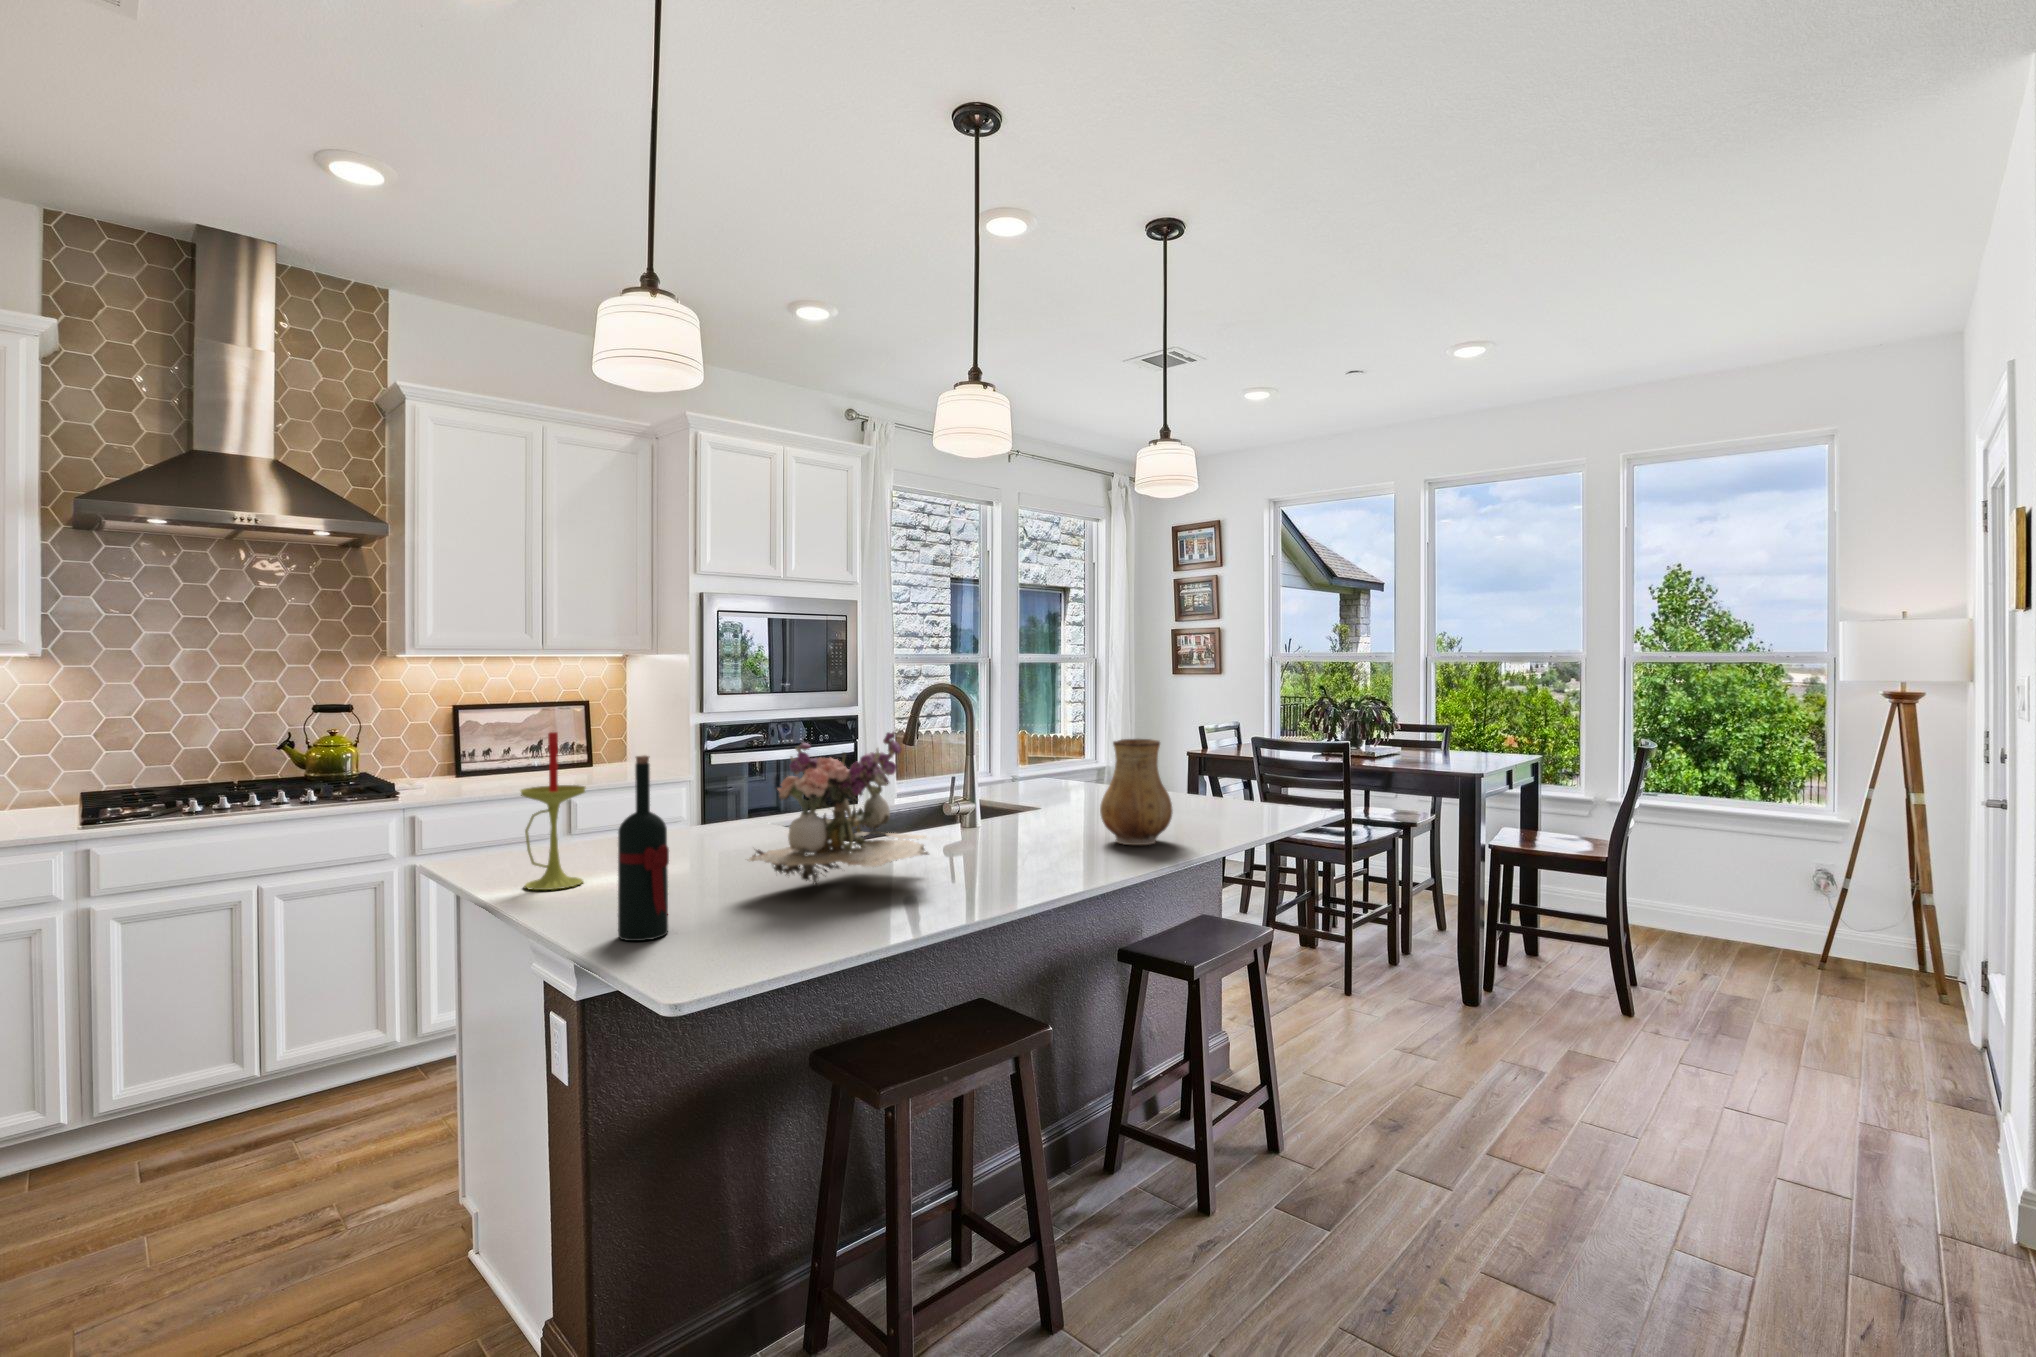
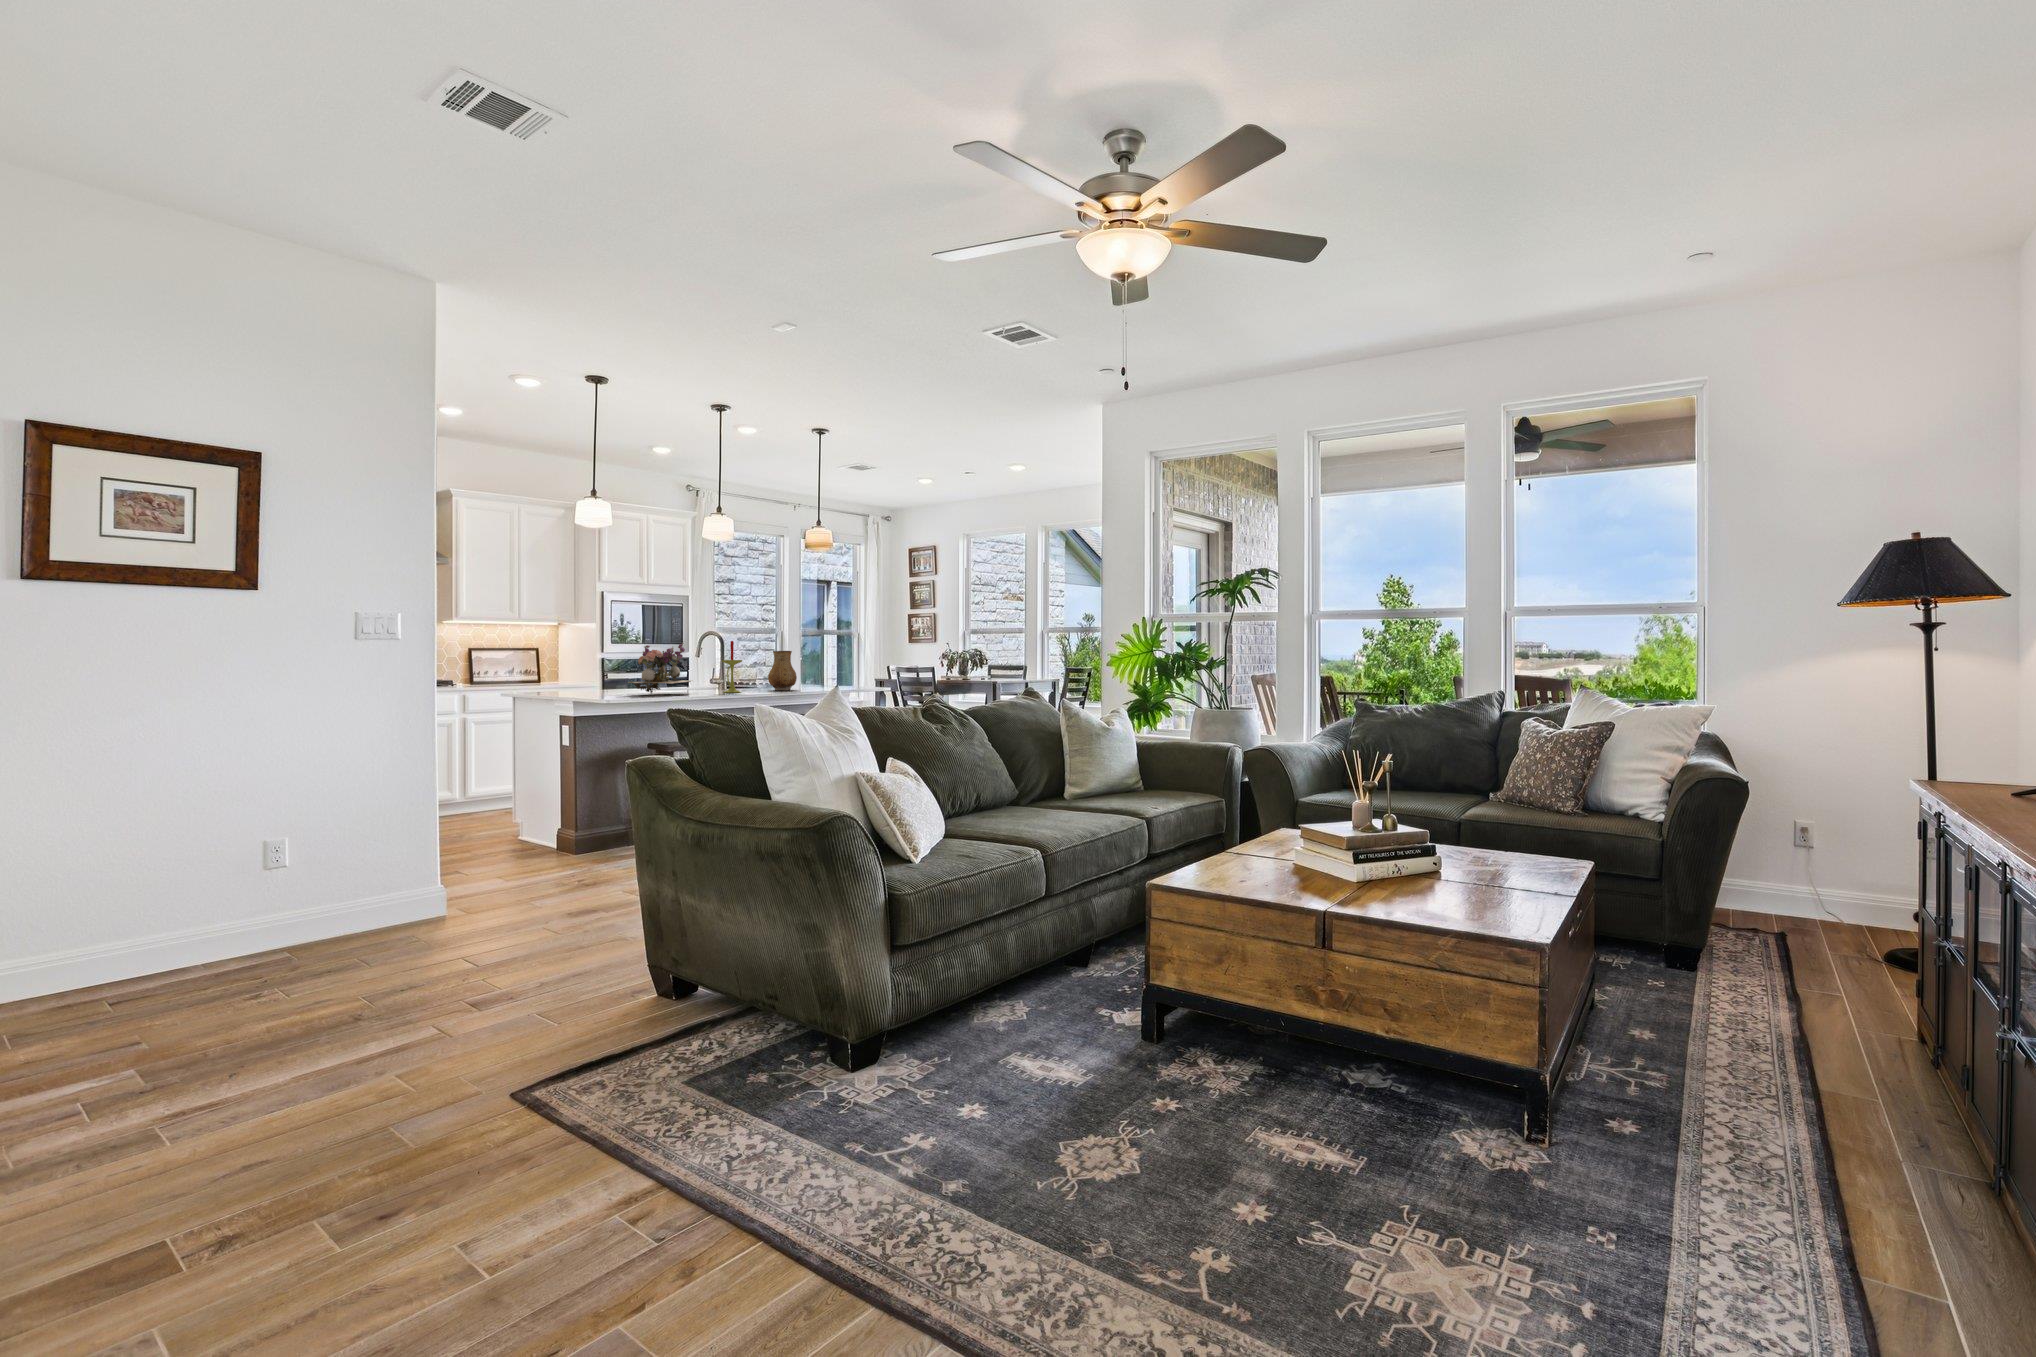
candle: present [520,732,586,890] -> present [722,641,742,693]
wine bottle: present [618,755,669,941] -> none [587,643,603,698]

